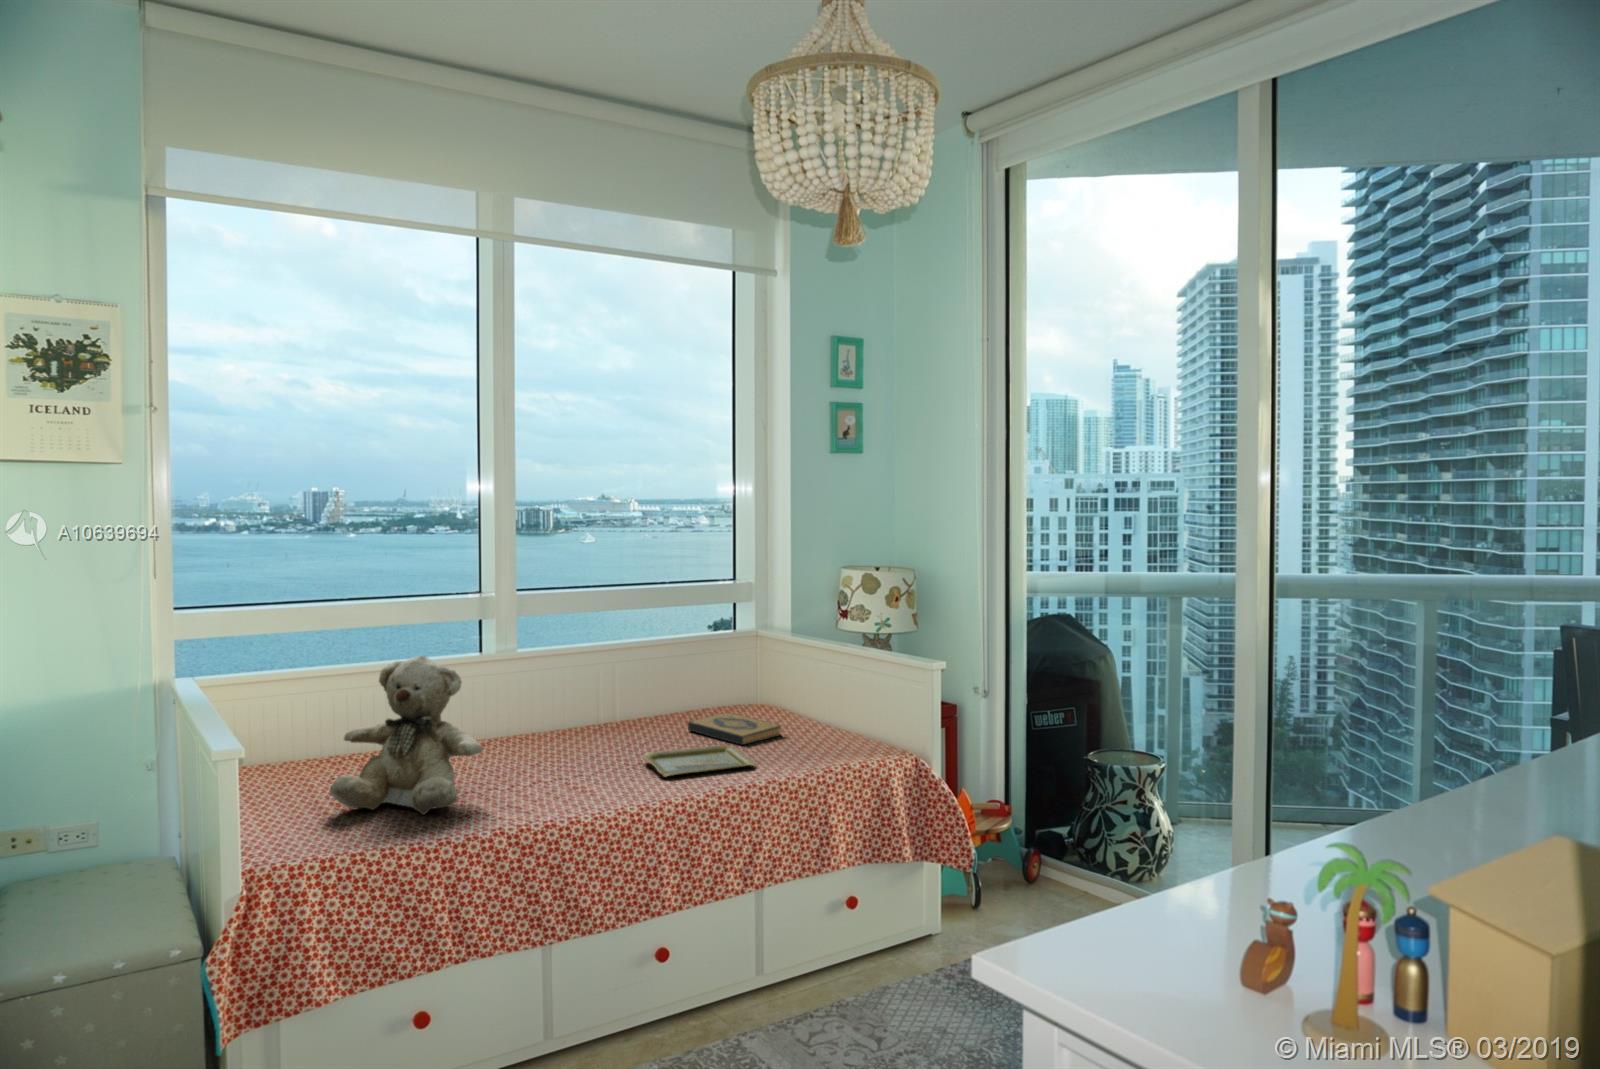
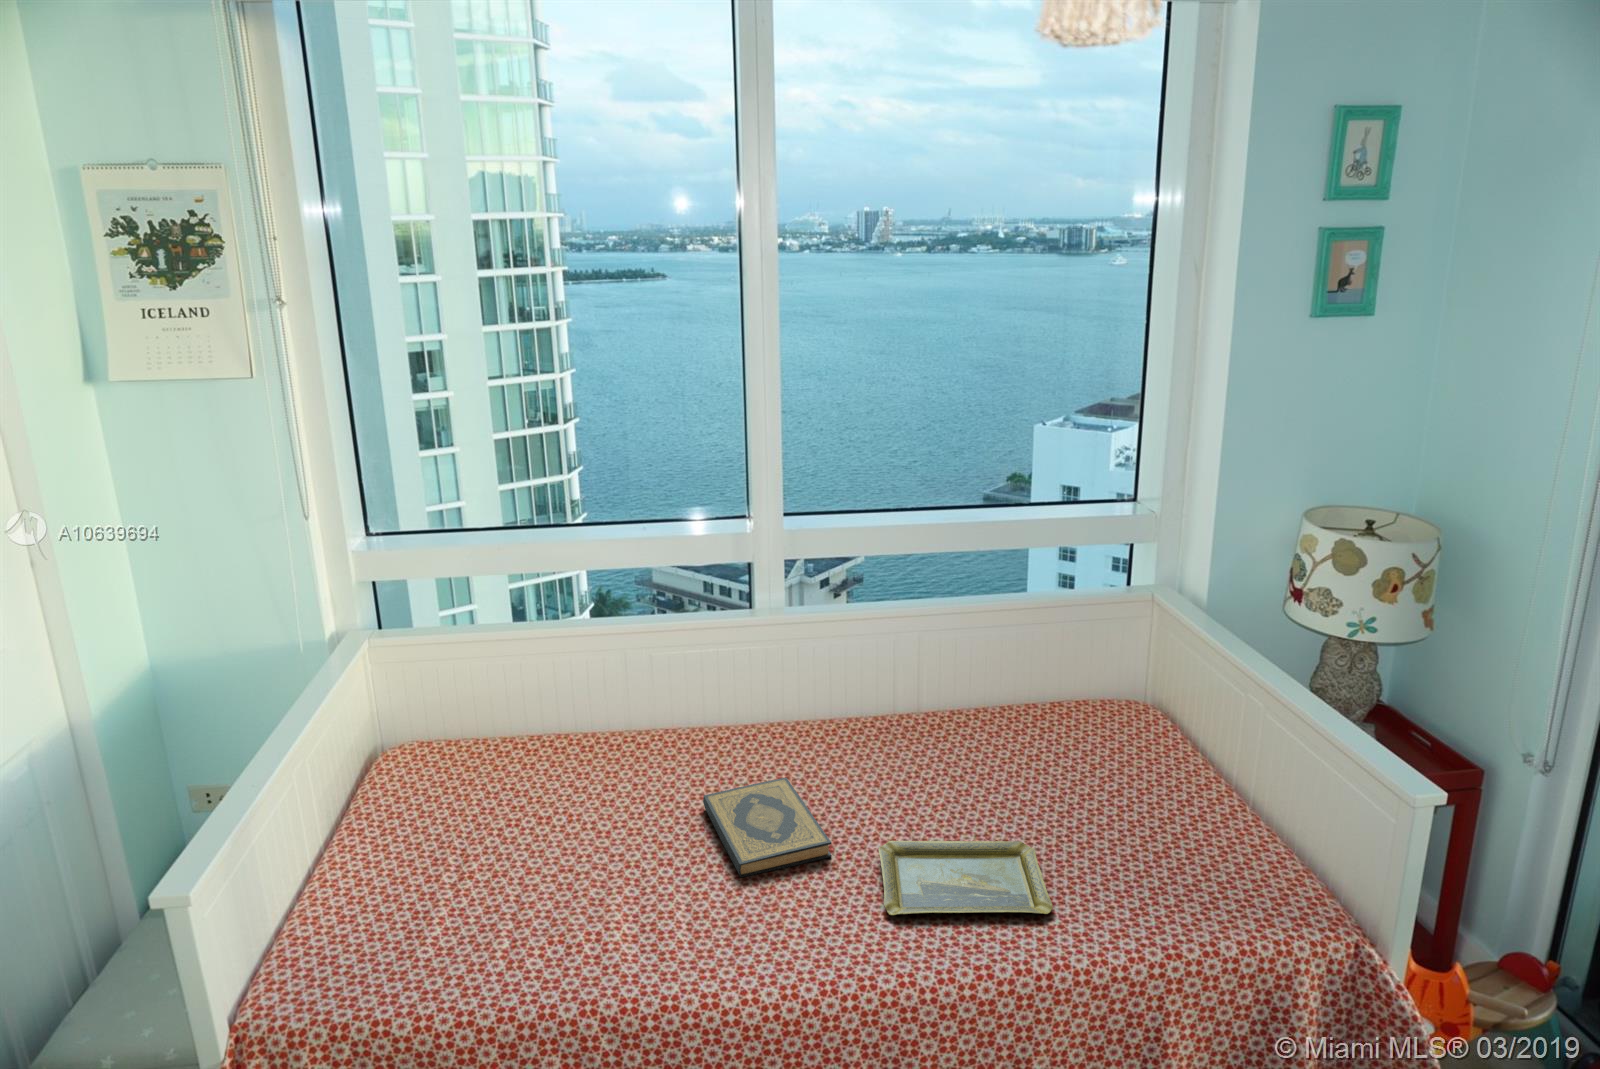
teddy bear: present [330,656,482,814] -> none [406,693,609,938]
hardback book: present [688,712,781,745] -> present [703,777,832,877]

